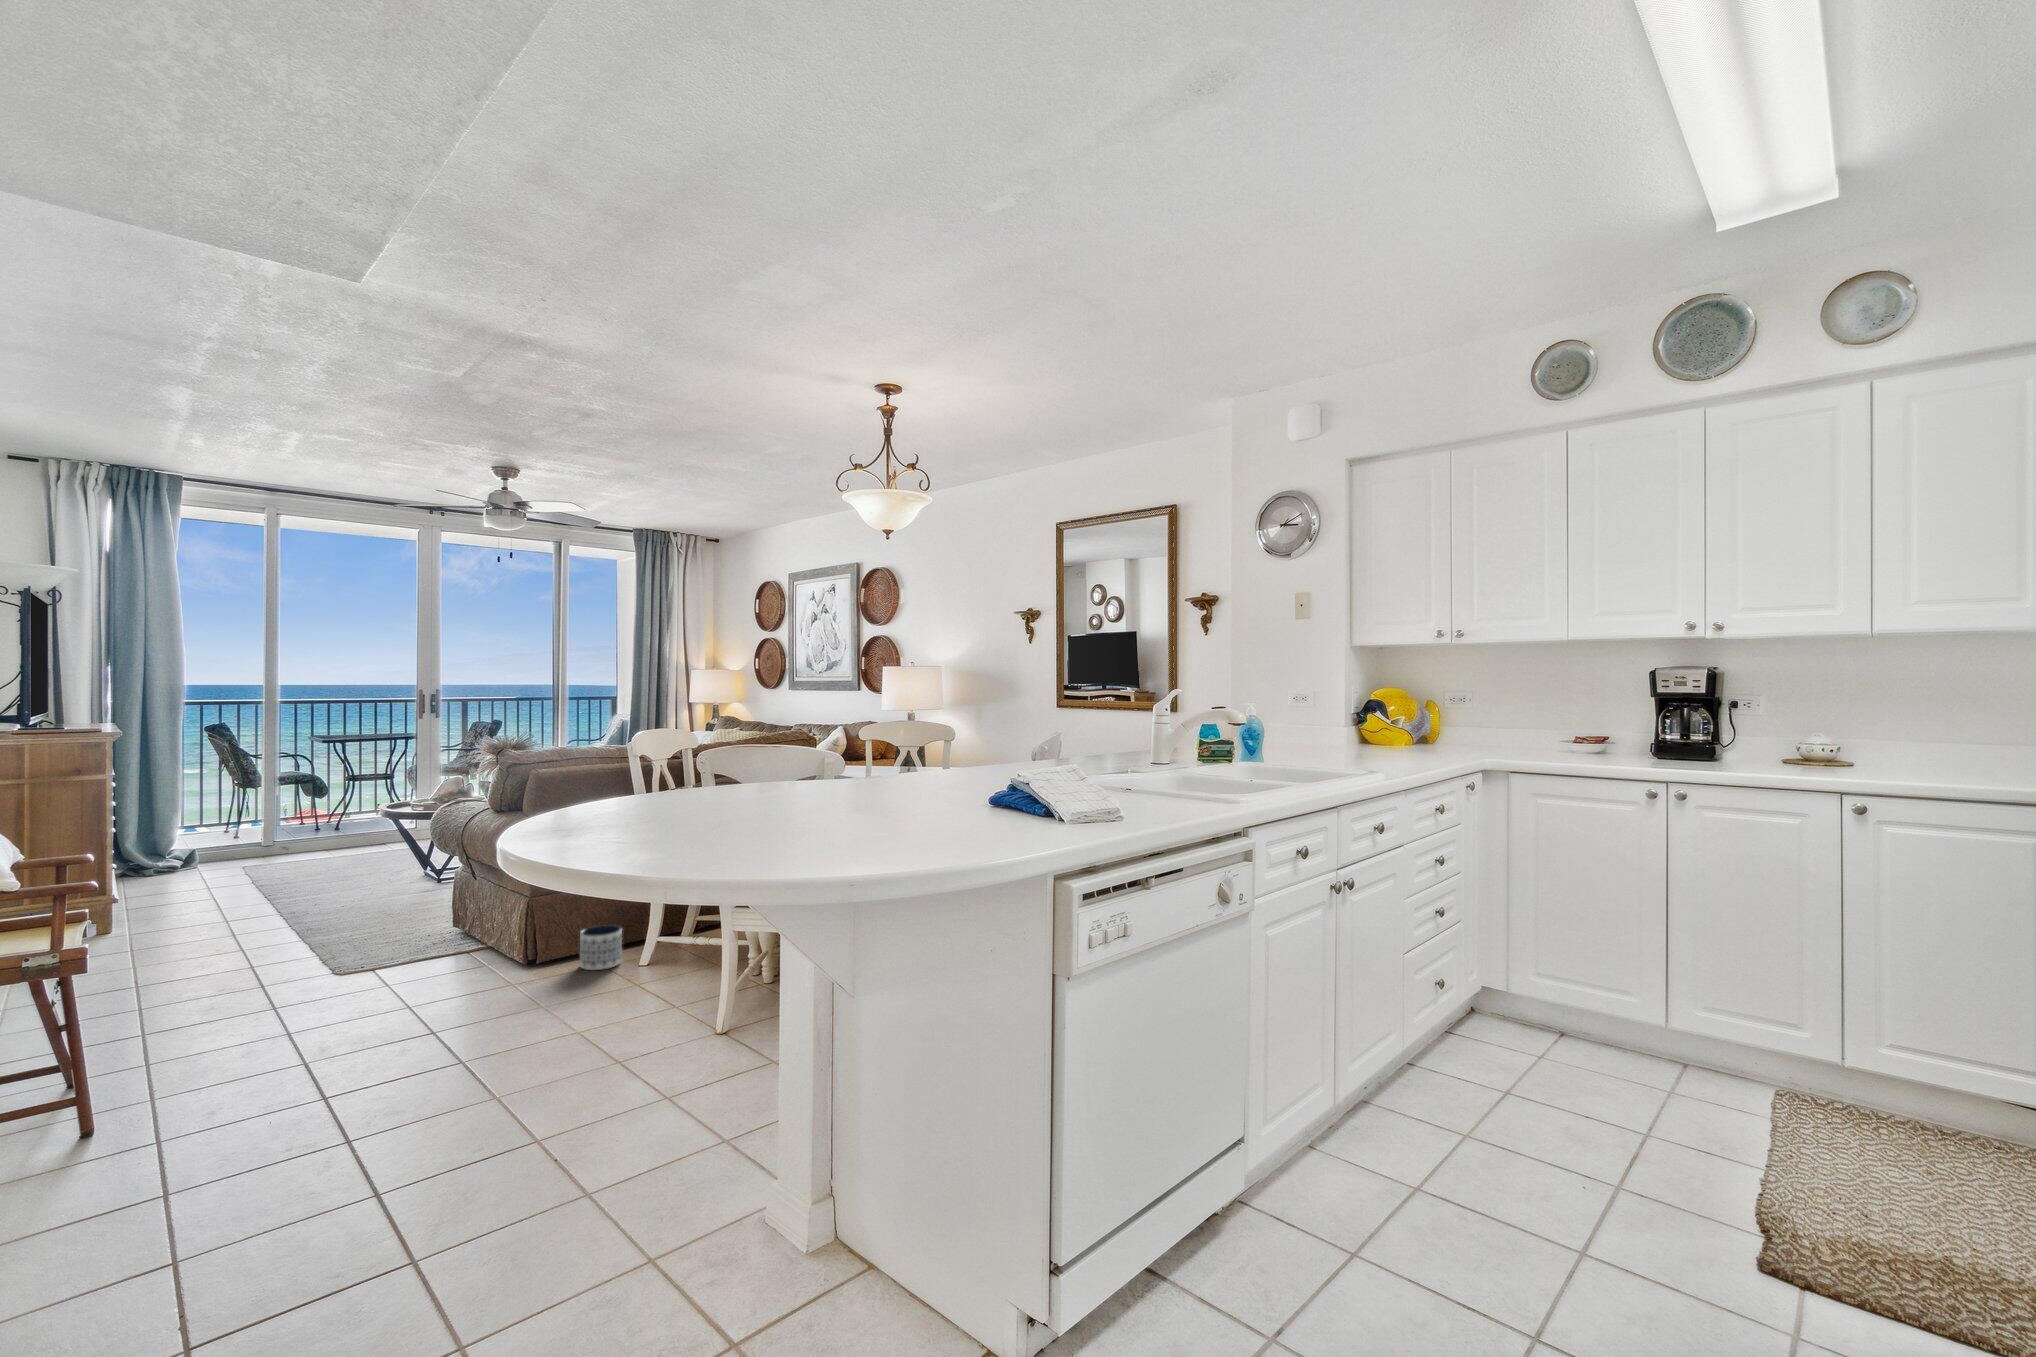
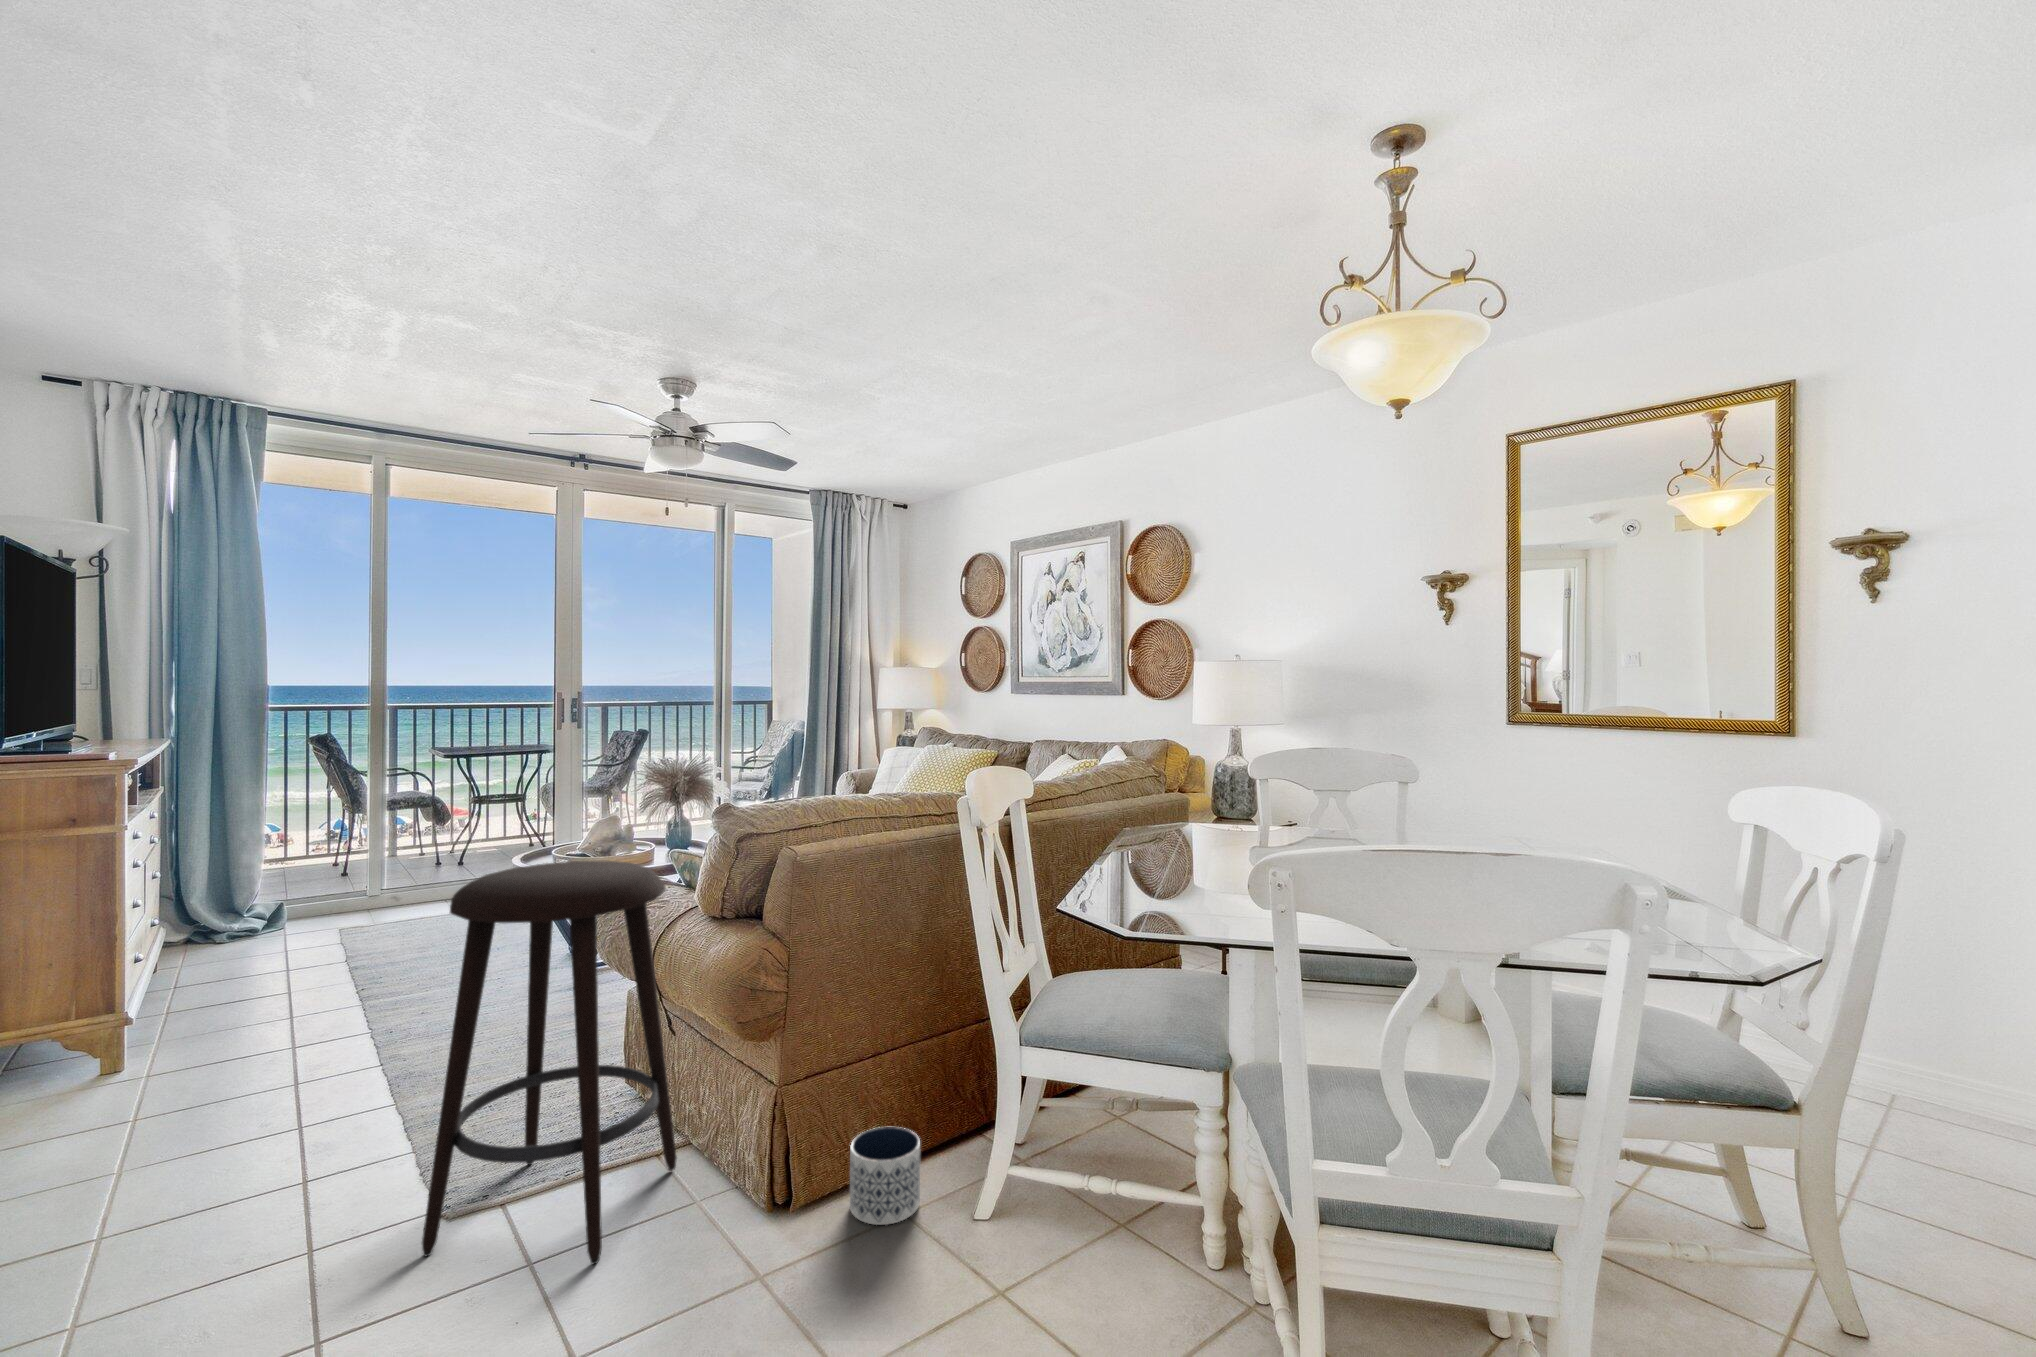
stool: none [331,782,484,987] -> present [422,861,677,1264]

